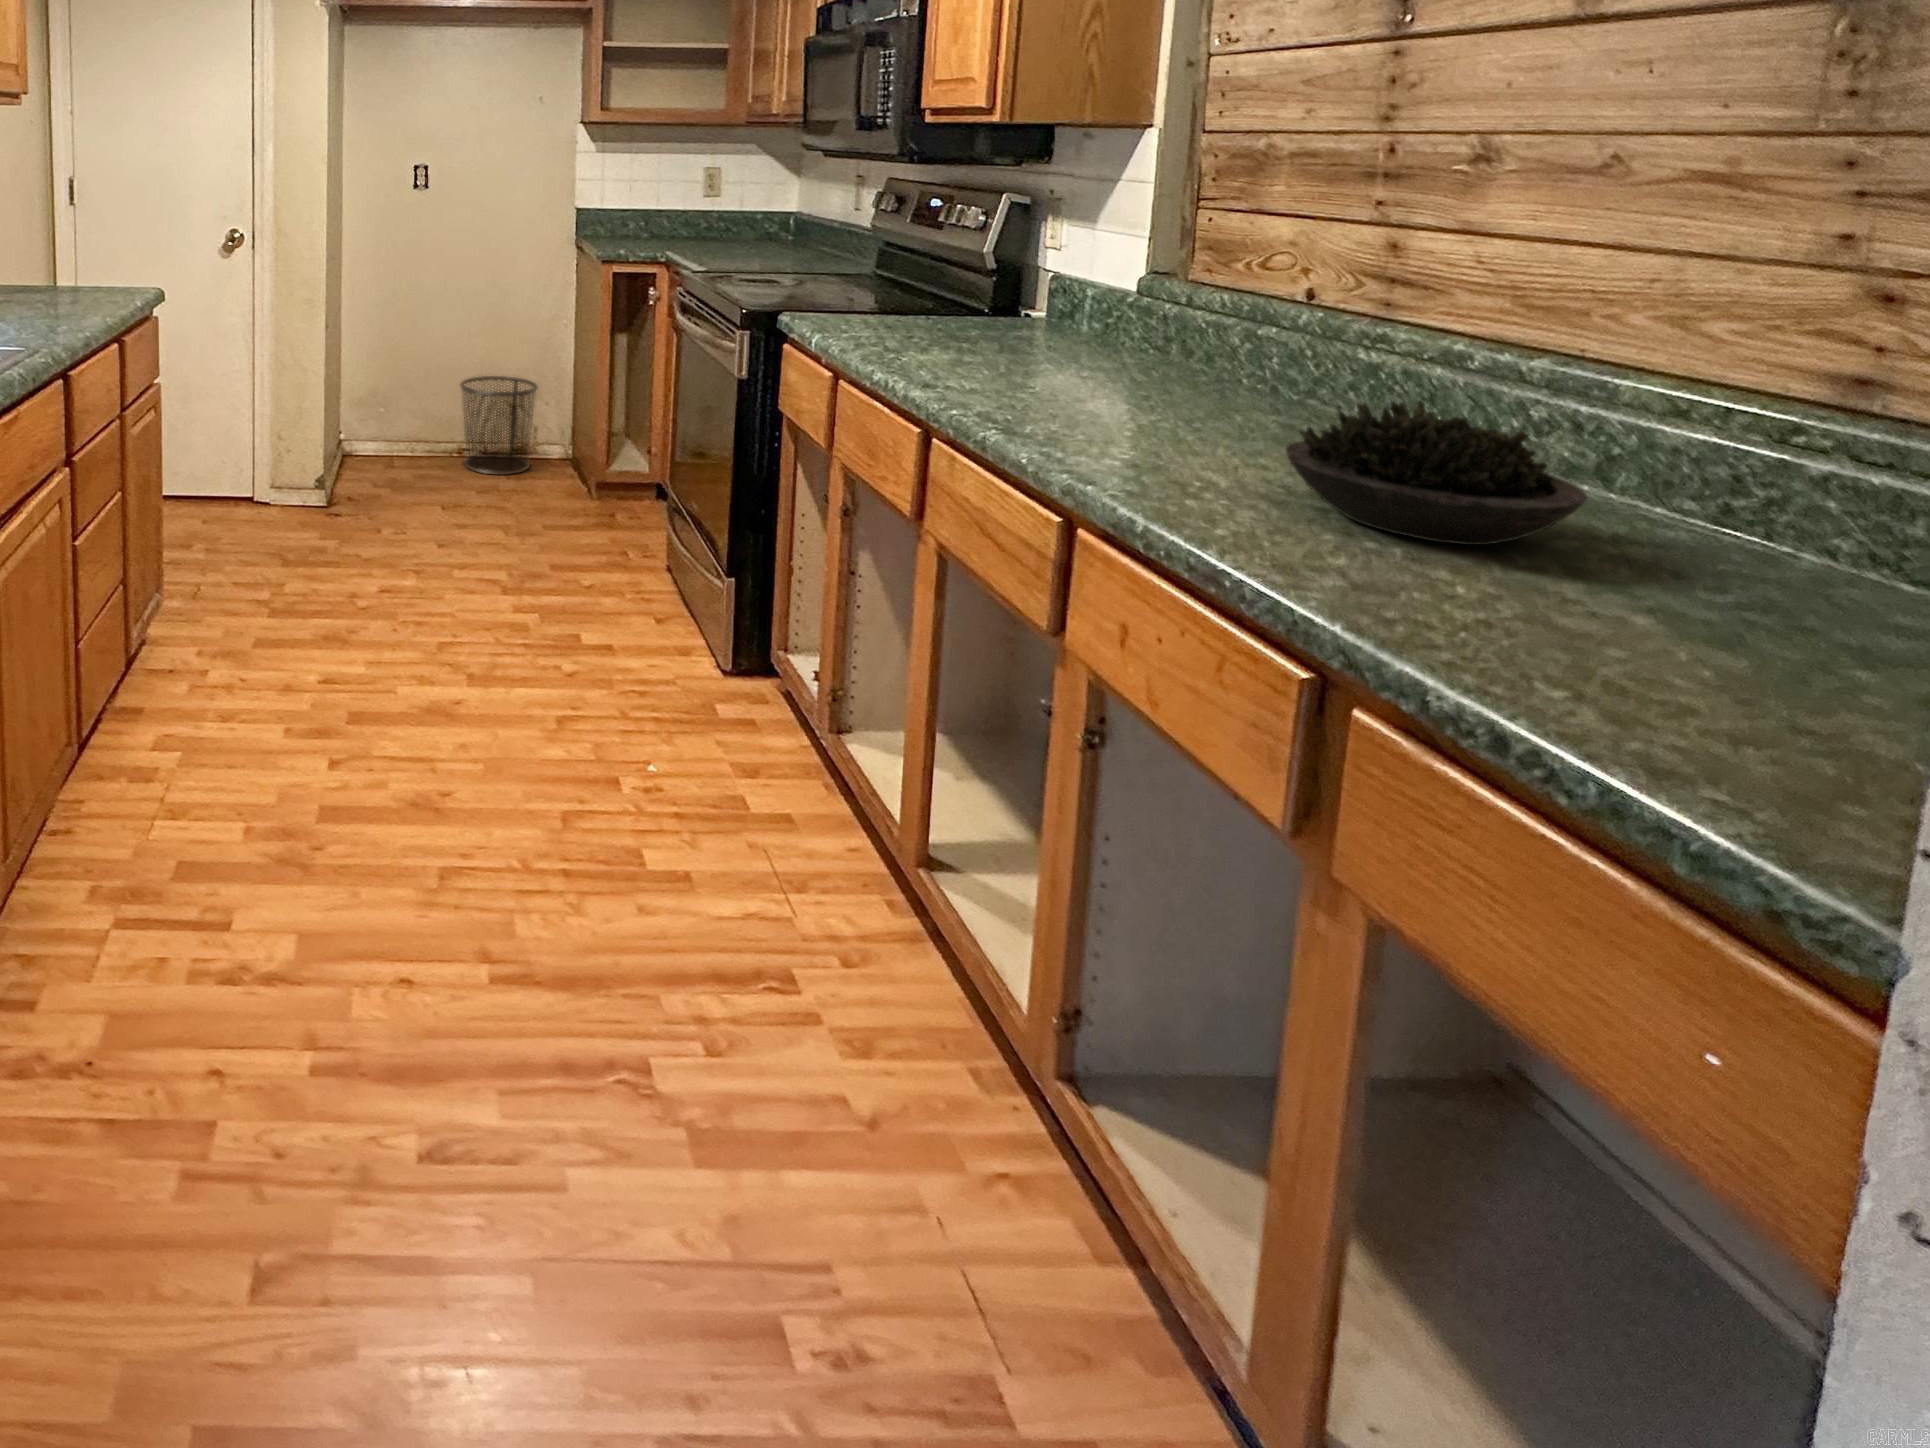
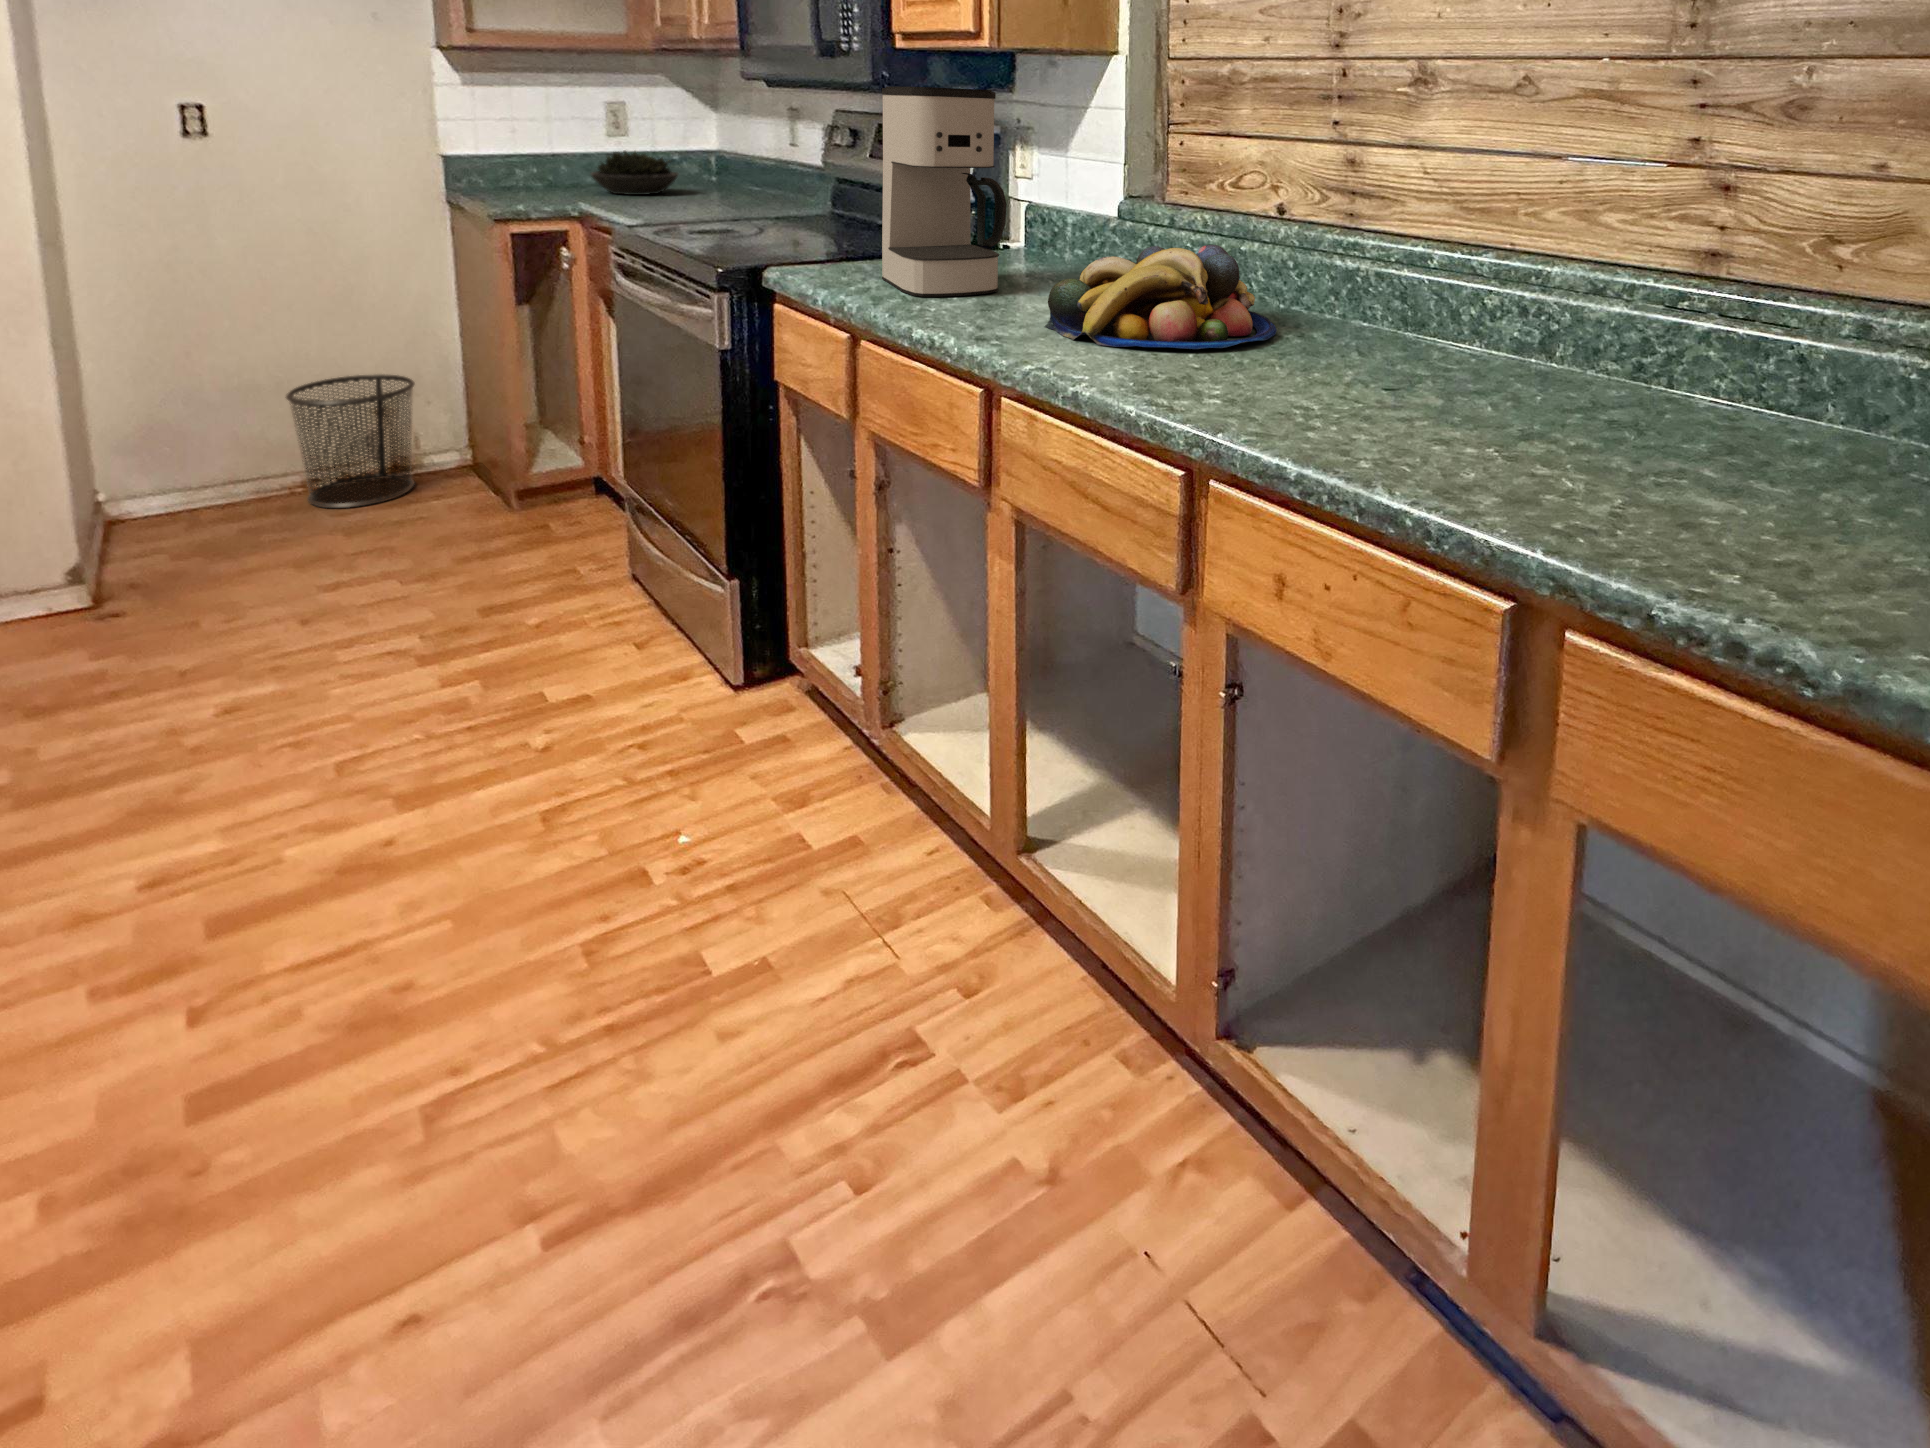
coffee maker: none [872,164,994,352] -> present [882,86,1007,297]
fruit bowl: none [988,321,1250,421] -> present [1045,245,1277,349]
succulent plant: present [1286,401,1587,545] -> present [591,151,678,195]

